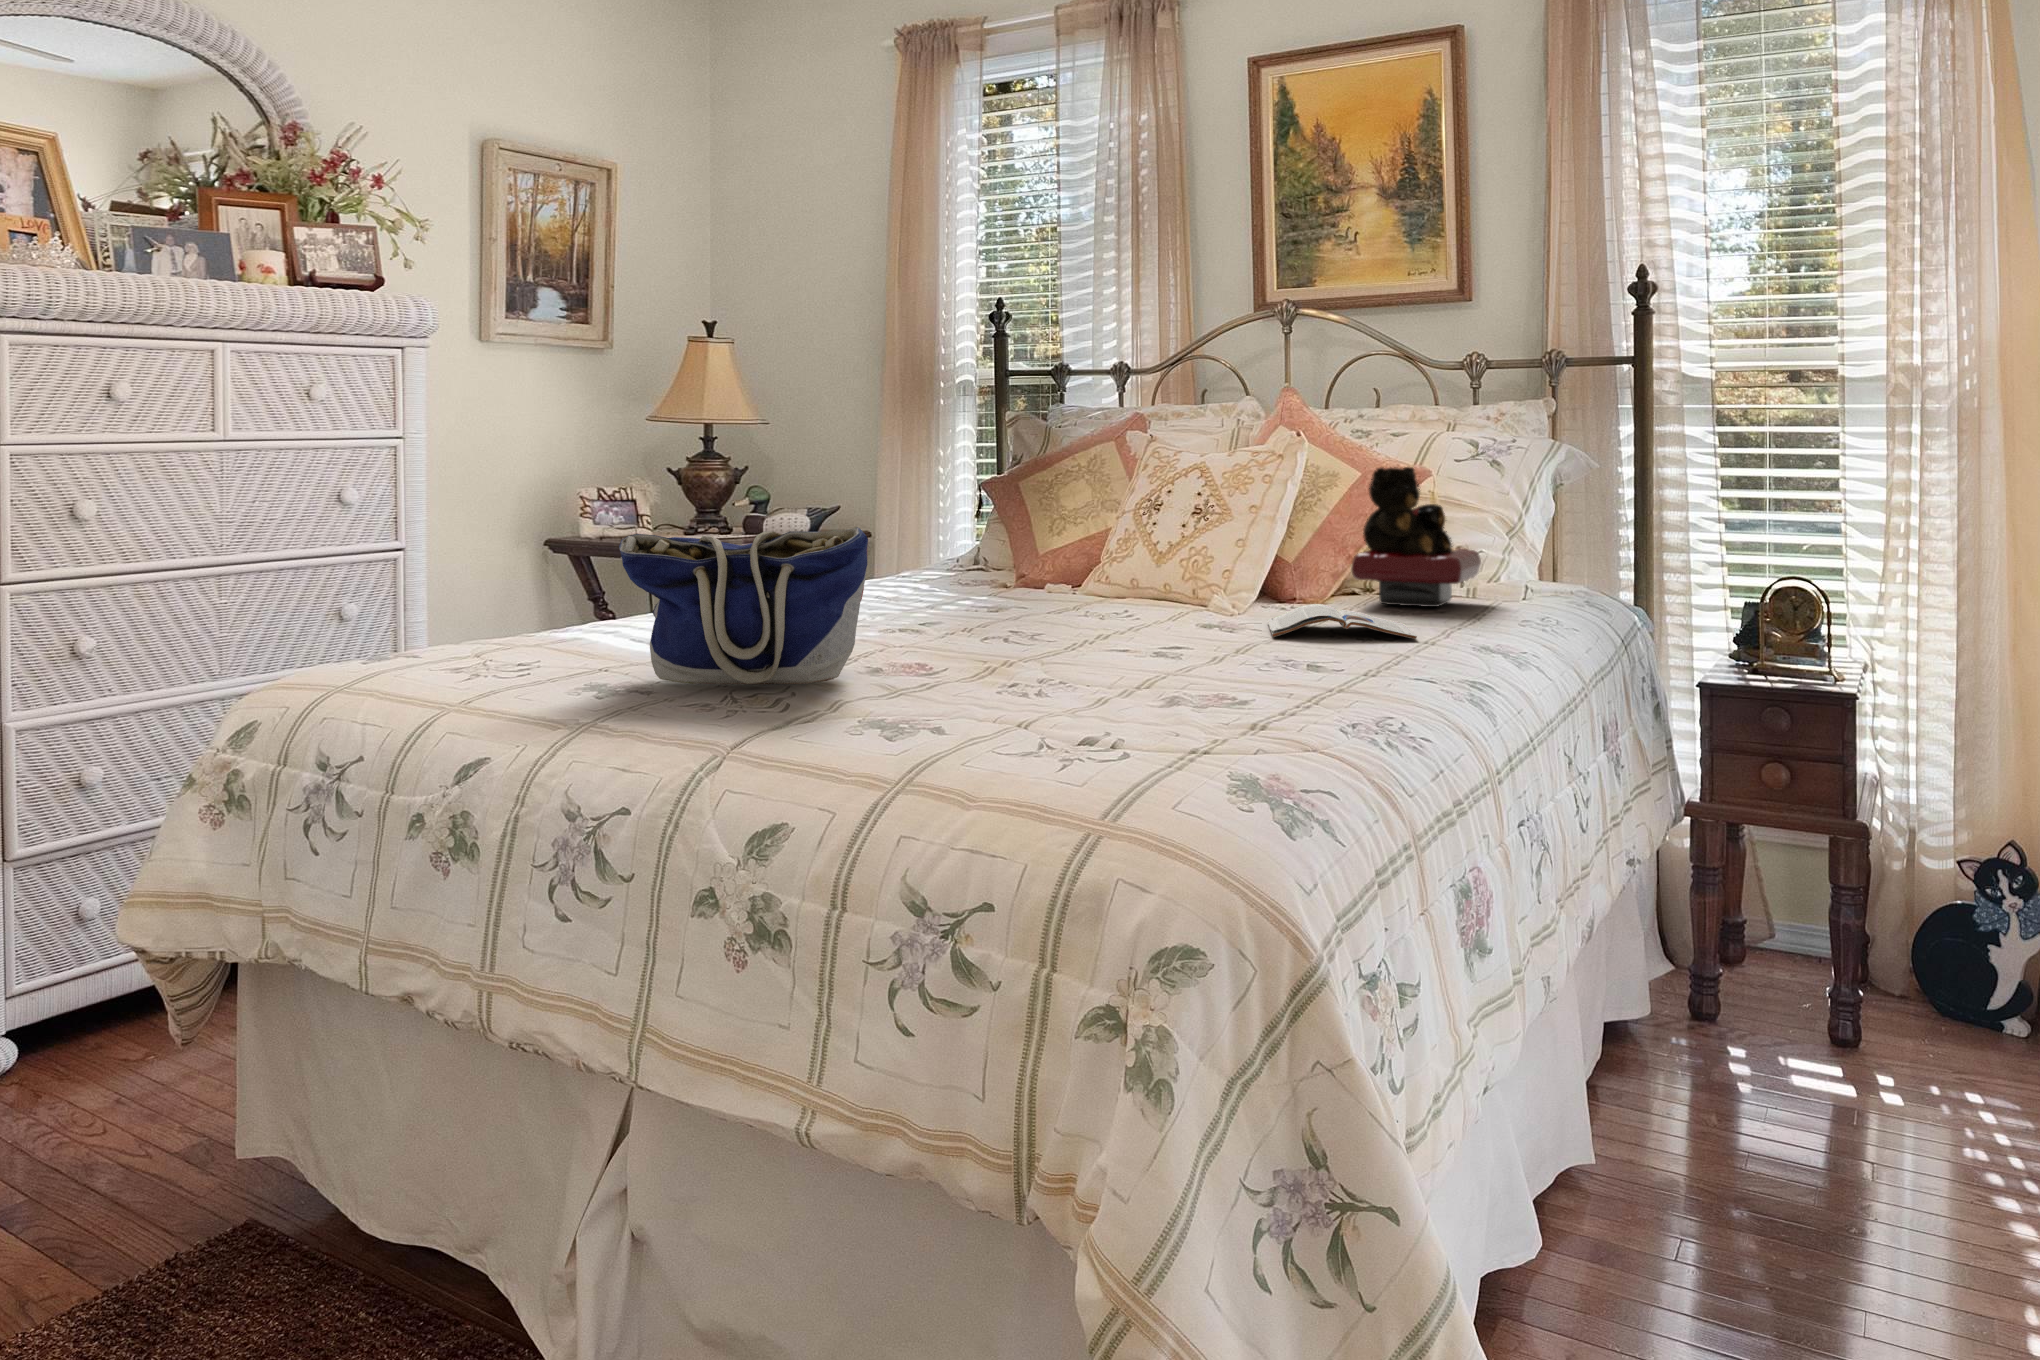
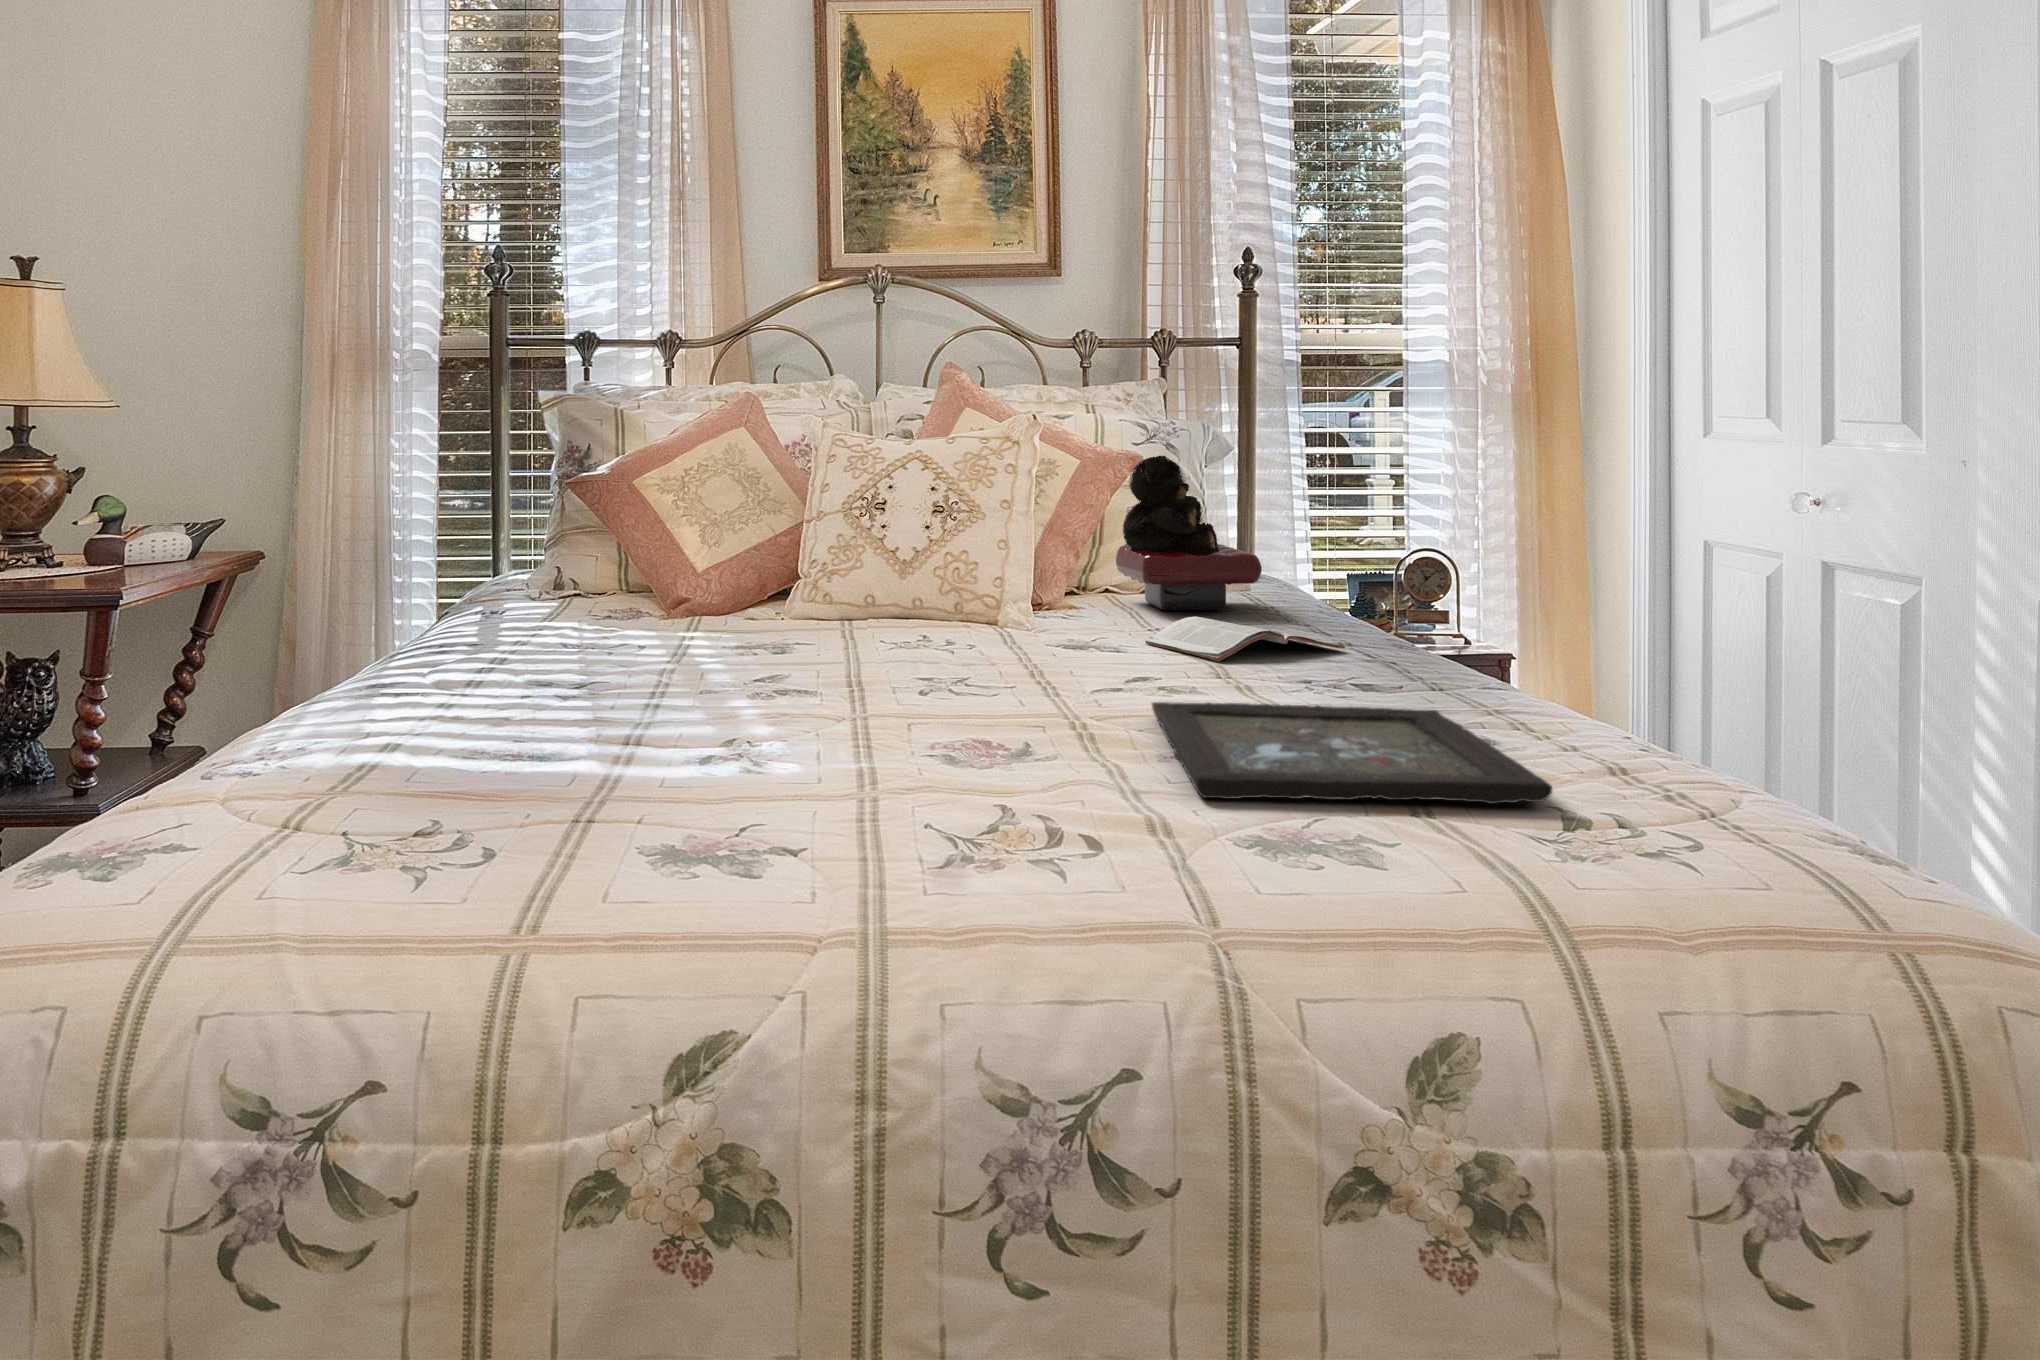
tote bag: present [619,527,868,685] -> none [736,560,1091,824]
tray: none [920,650,1270,723] -> present [1152,702,1552,804]

